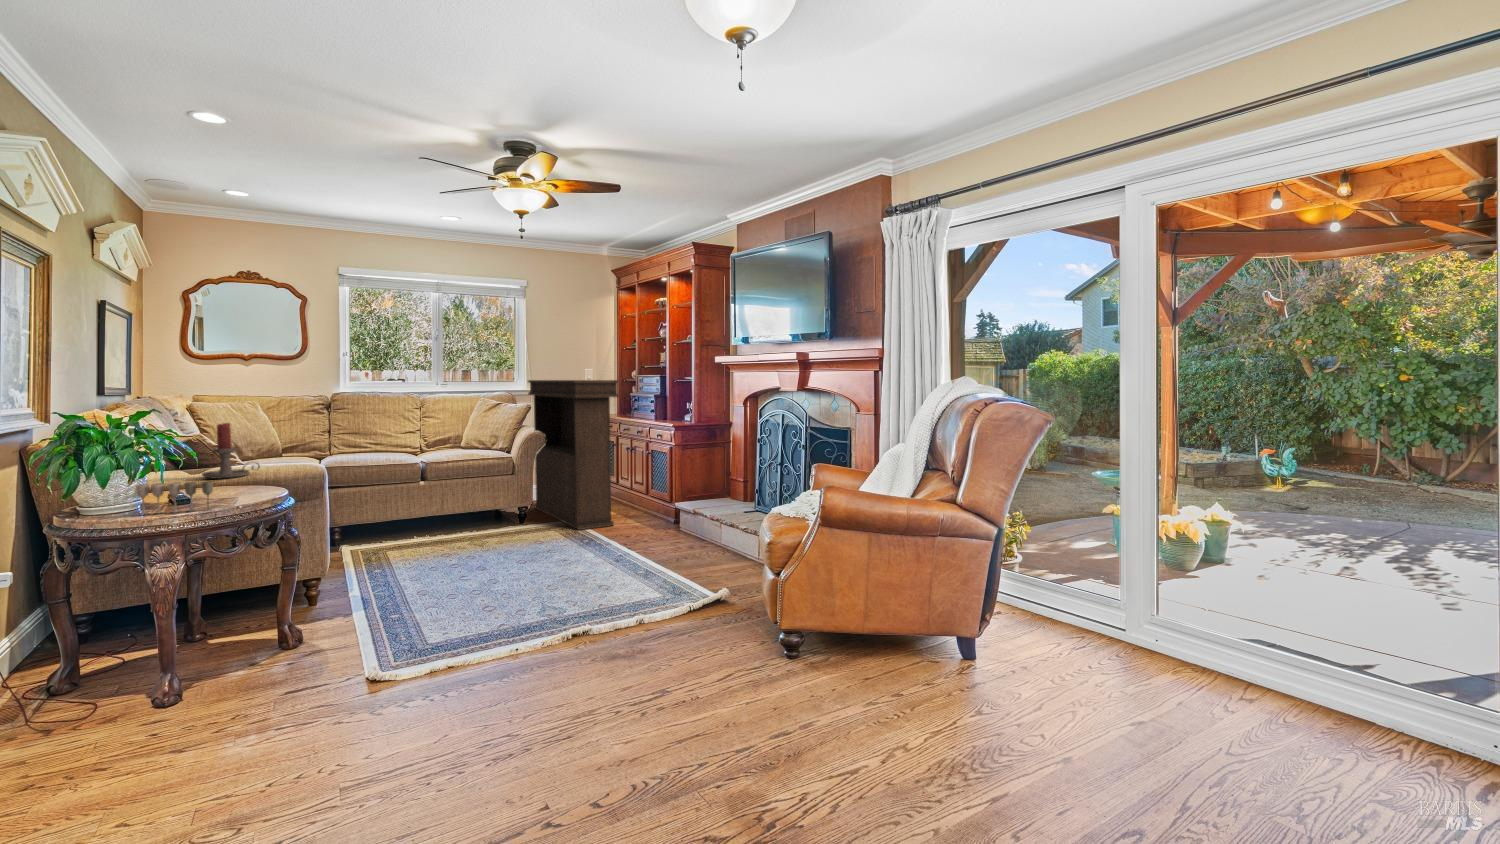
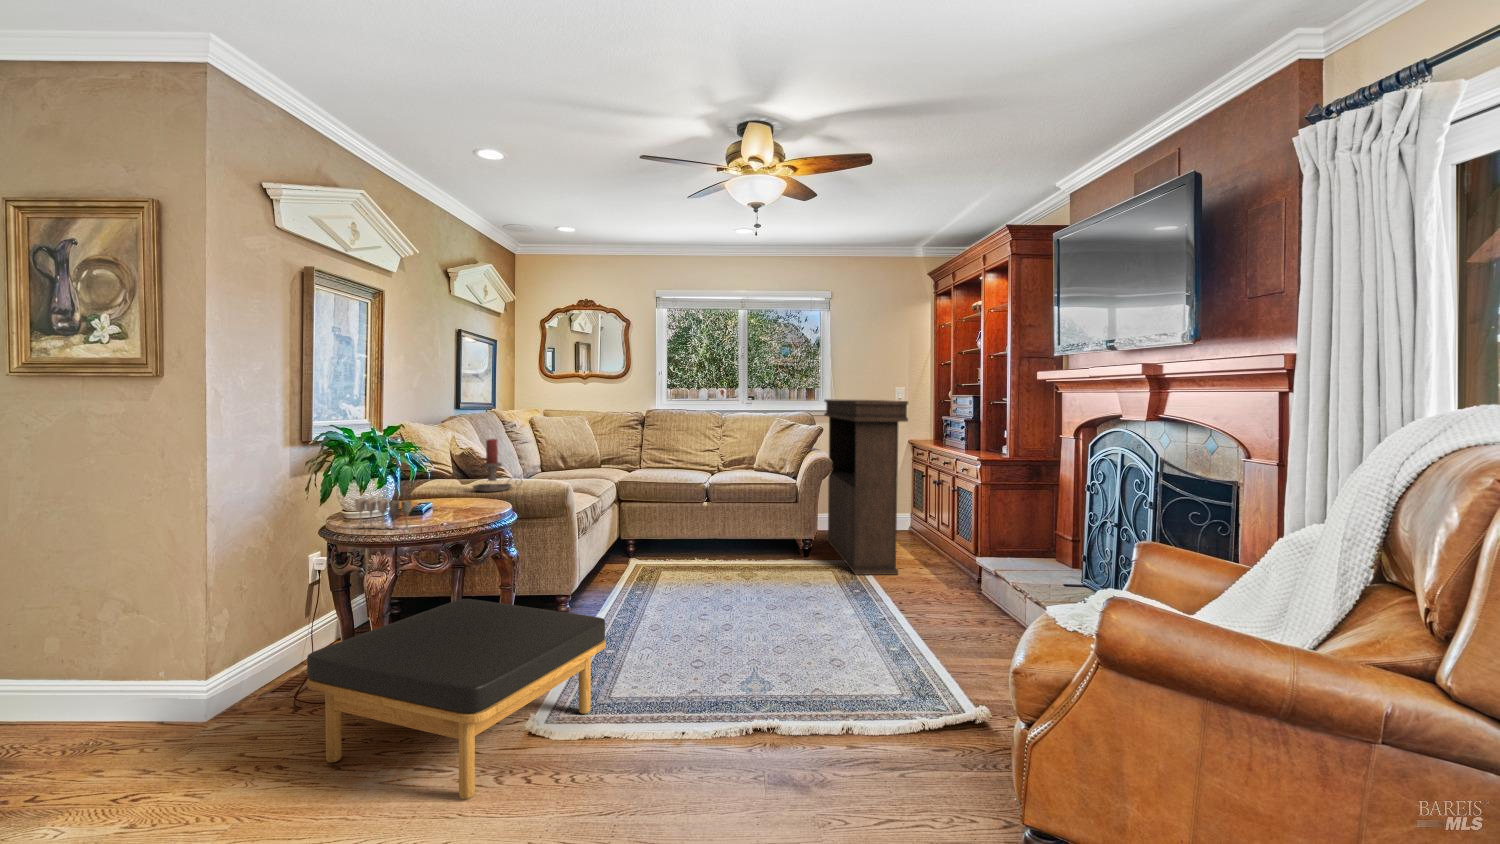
ottoman: none [150,569,434,734] -> present [307,599,606,799]

